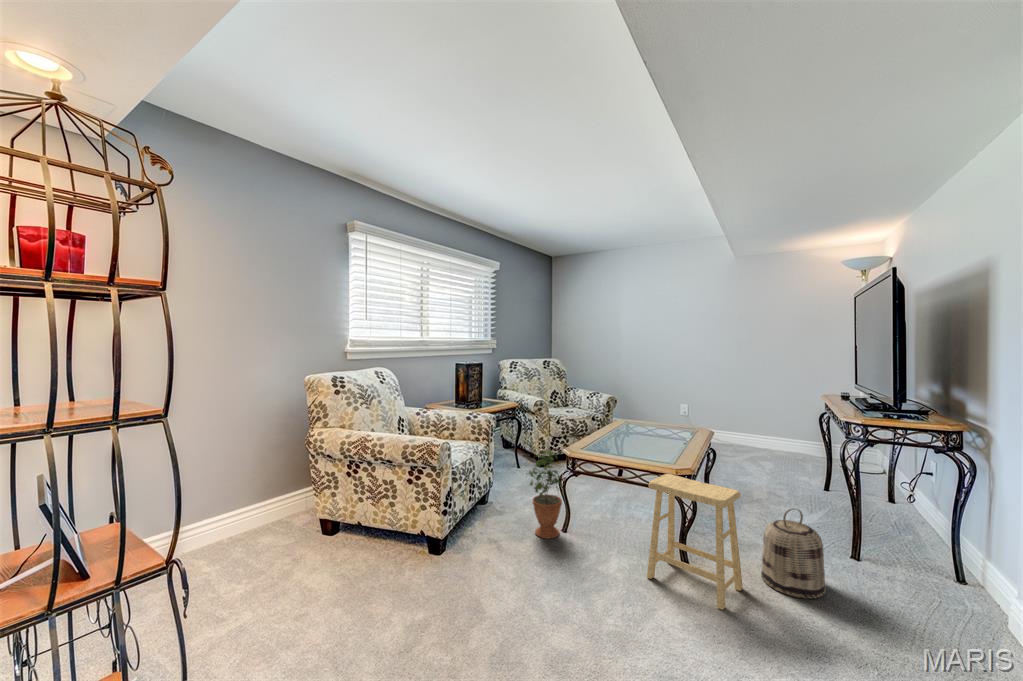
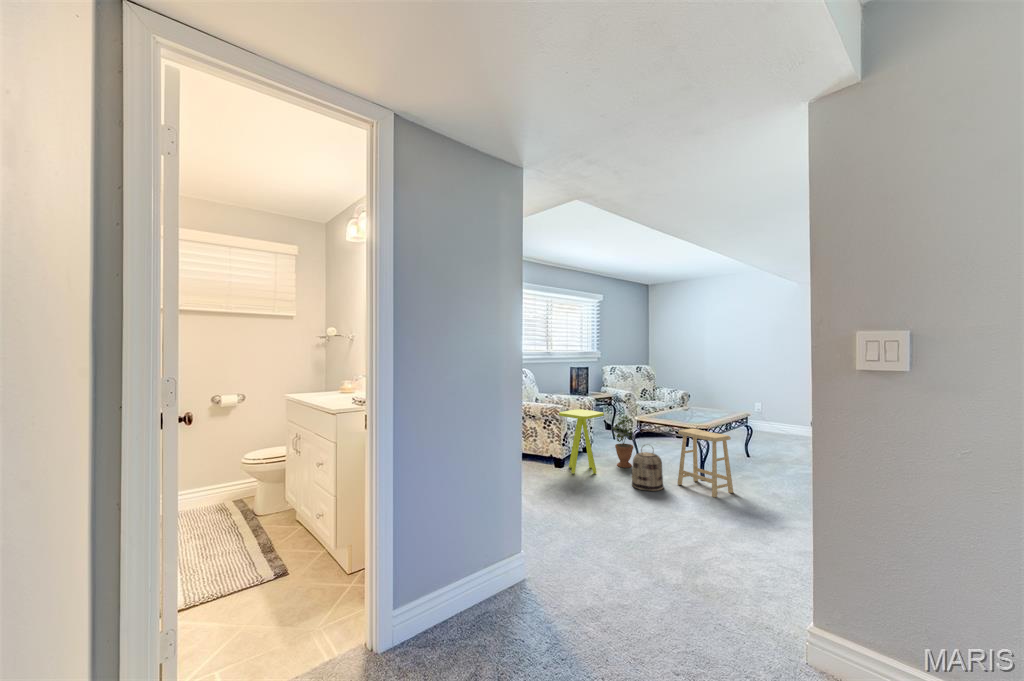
side table: none [436,444,516,569] -> present [559,409,604,473]
basket: present [761,508,826,599] -> present [632,445,664,491]

